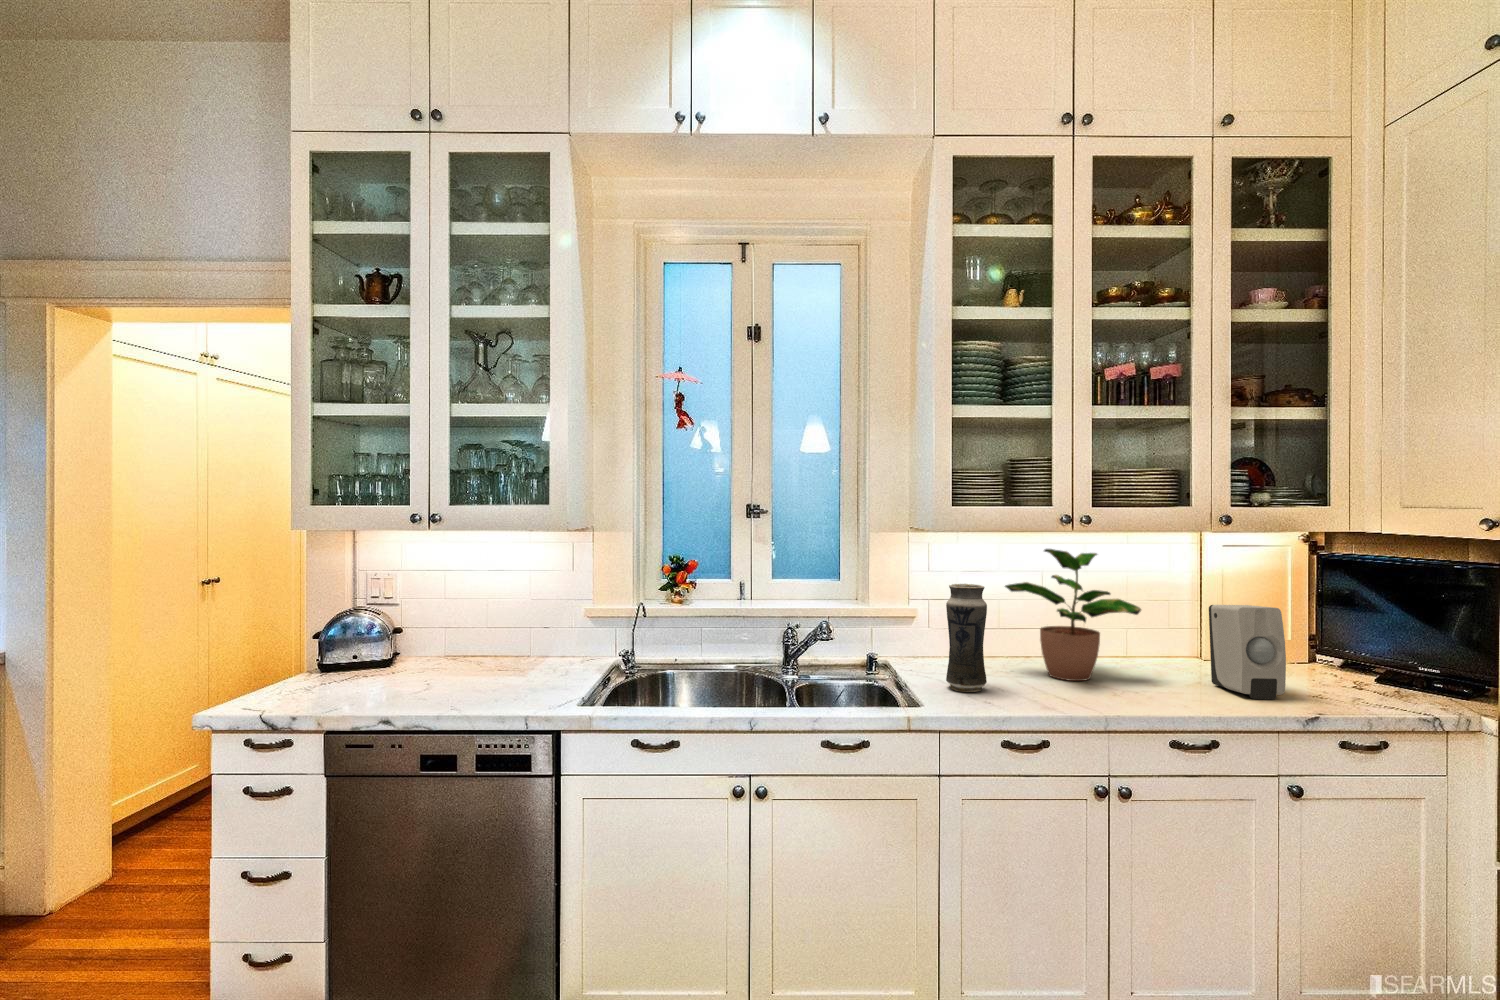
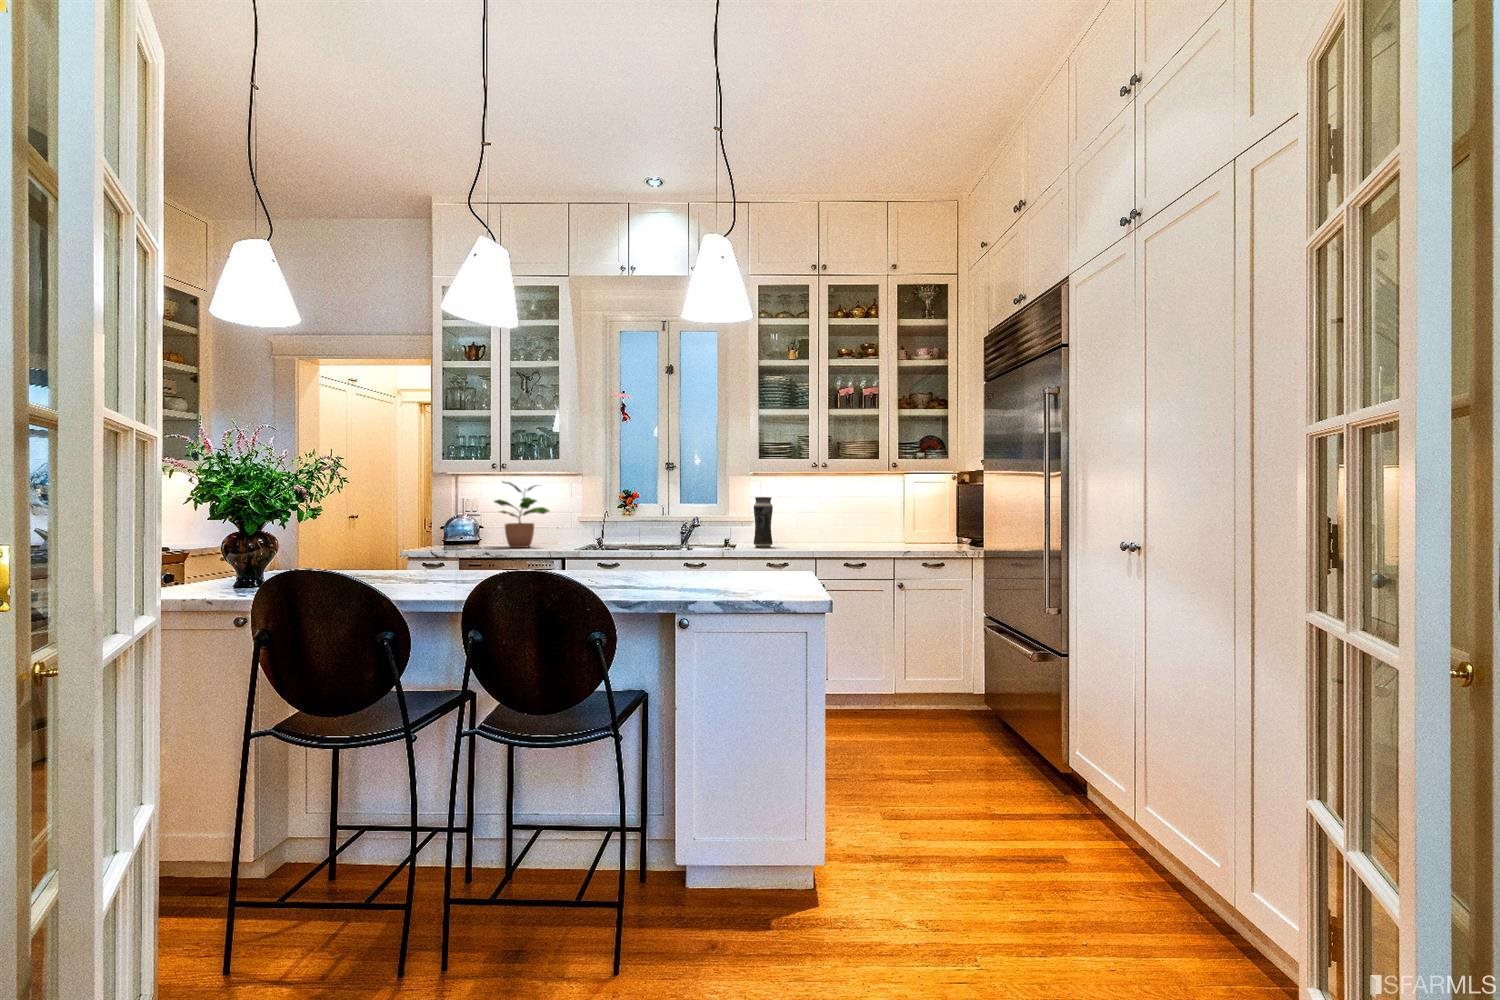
potted plant: present [1005,549,1141,681] -> present [494,482,549,548]
soap dispenser: present [1209,605,1286,699] -> none [886,505,909,548]

